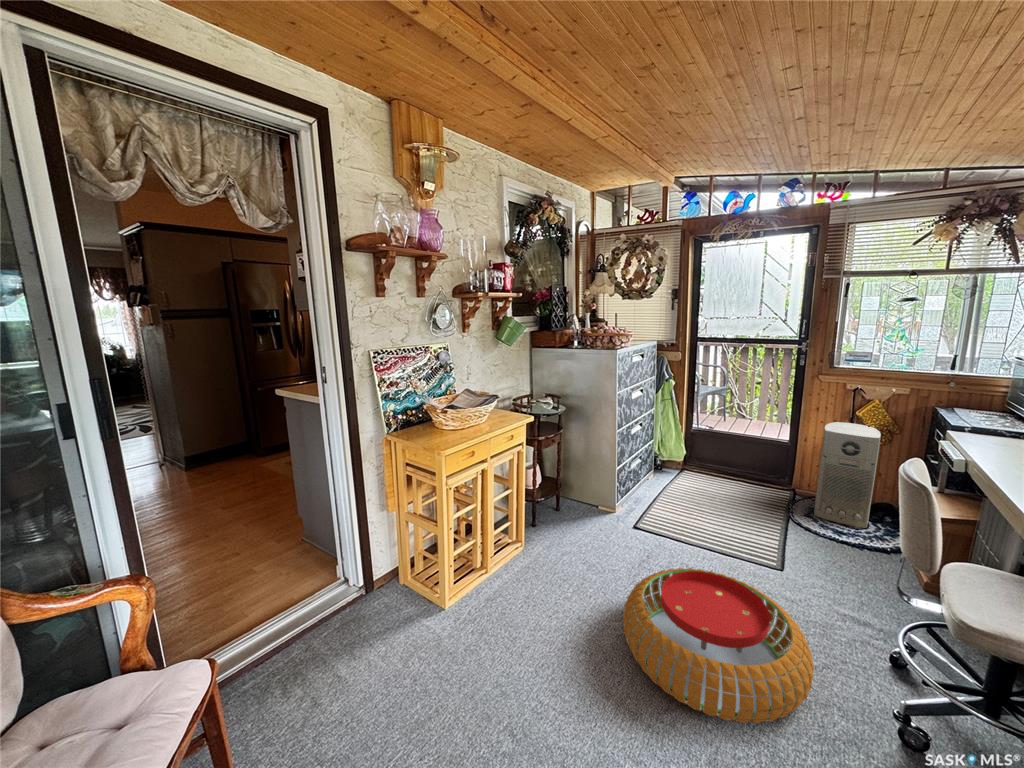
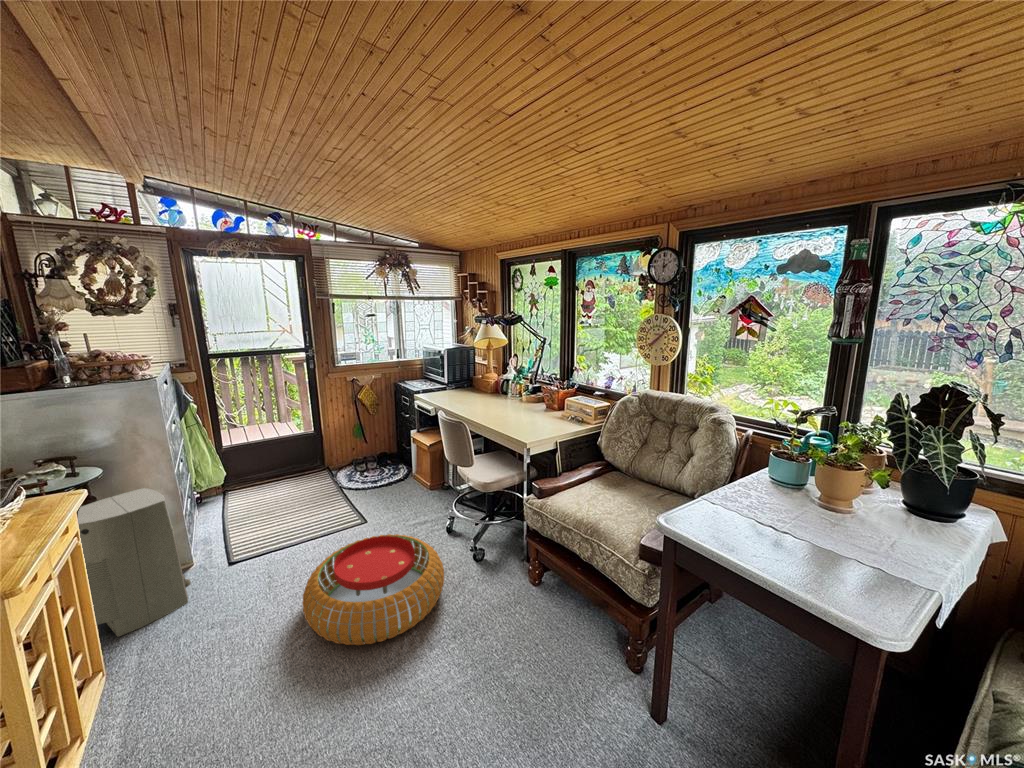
air purifier: present [814,422,881,528] -> present [78,488,191,637]

